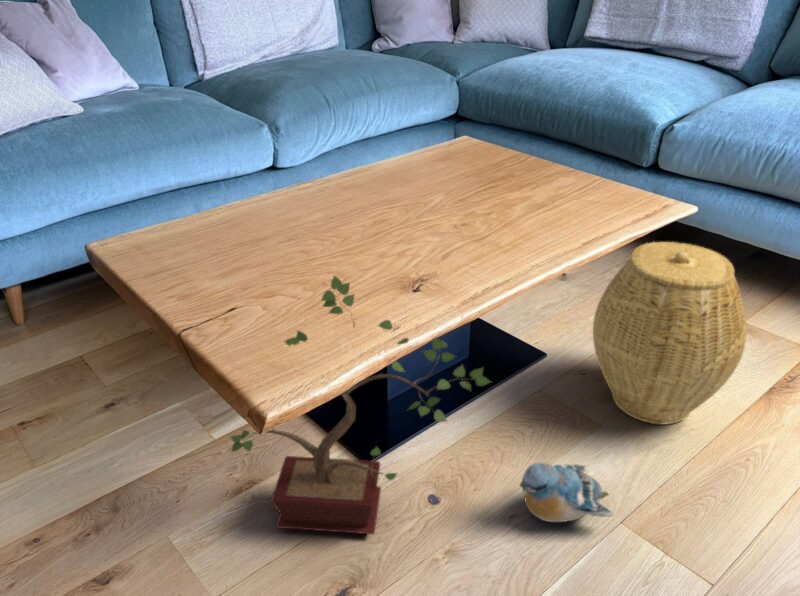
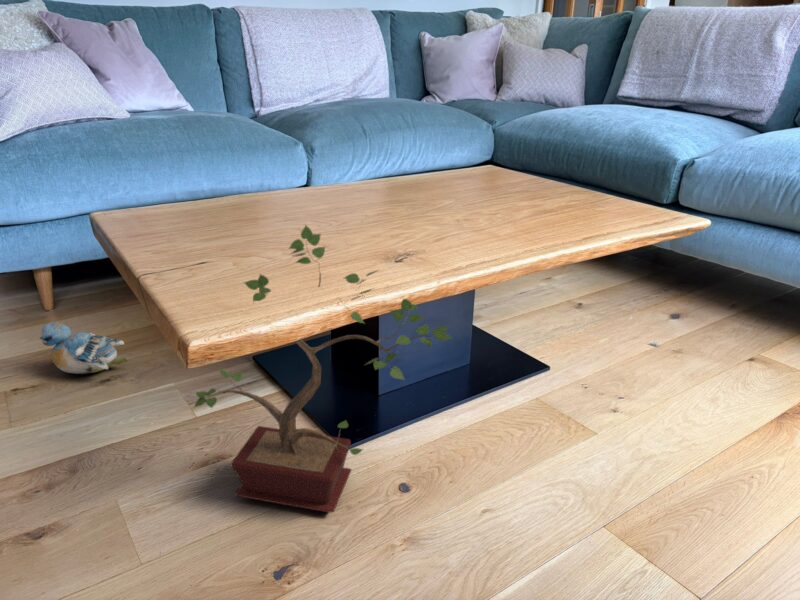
woven basket: present [593,242,747,425] -> none [592,249,756,441]
plush toy: present [520,462,614,522] -> present [40,322,127,374]

